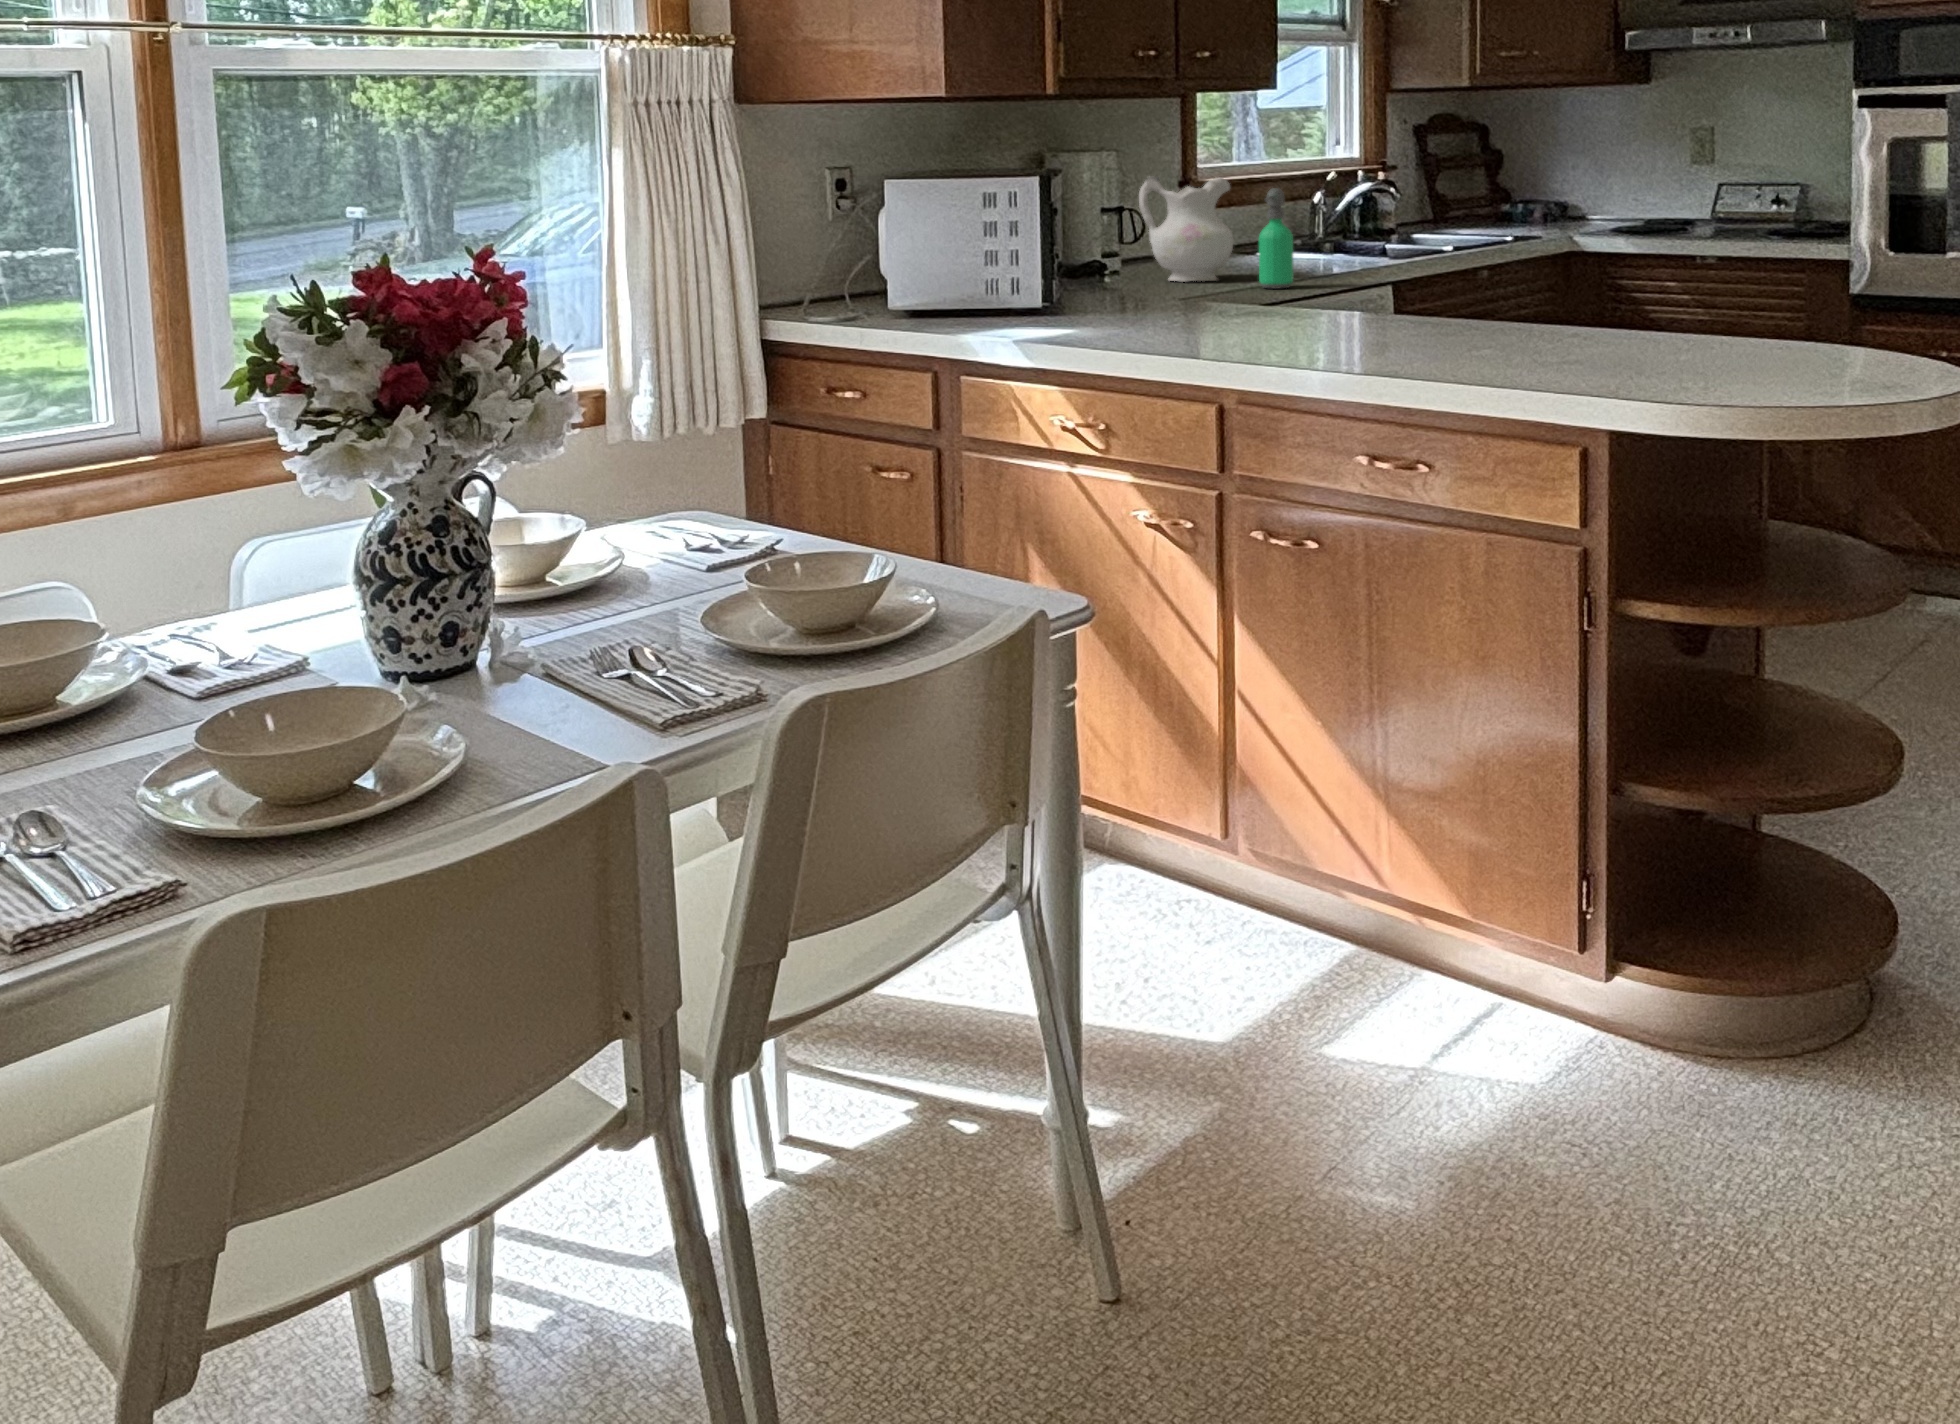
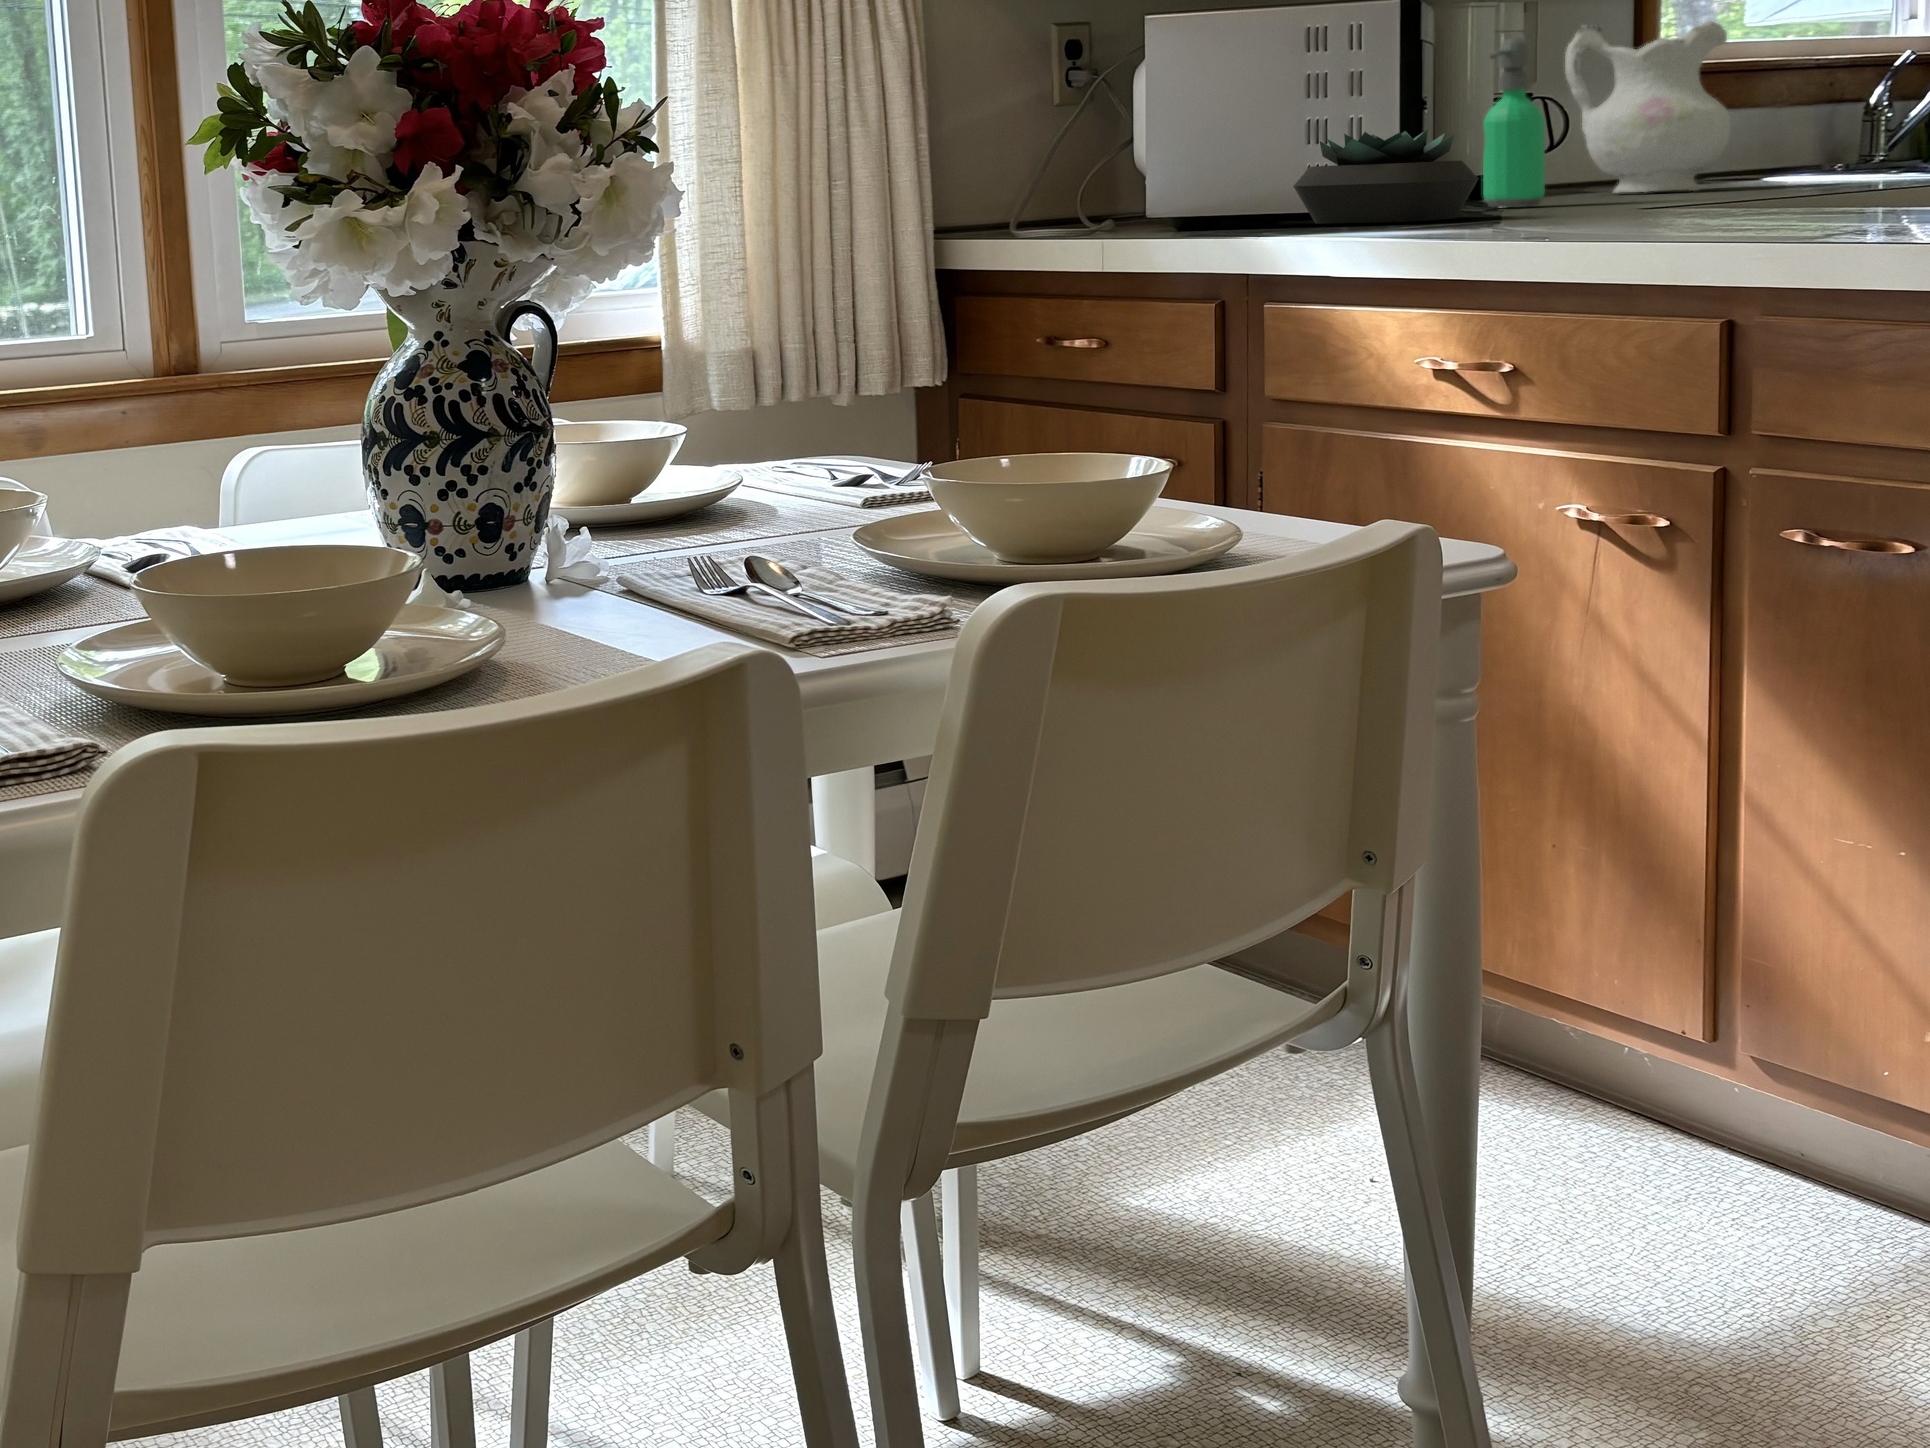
soap dispenser: present [1259,188,1294,288] -> present [1483,38,1545,207]
succulent plant: none [975,266,1086,329] -> present [1294,130,1478,224]

